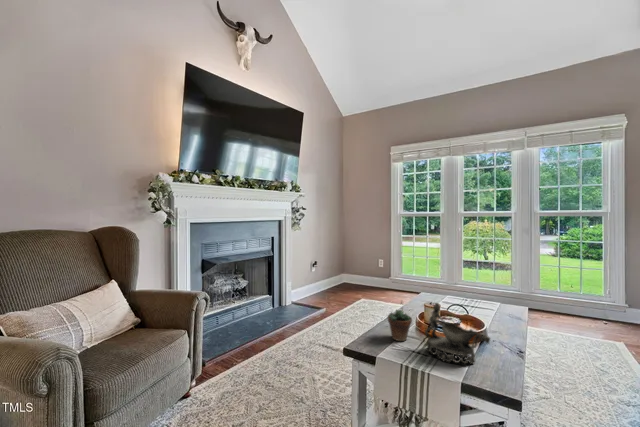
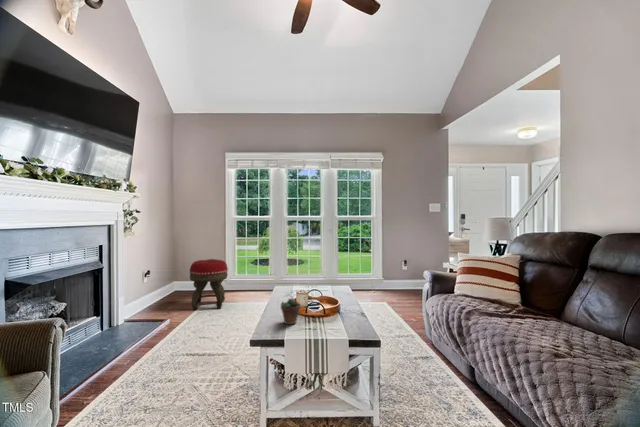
footstool: none [346,256,382,306] -> present [190,259,228,310]
decorative bowl: present [425,303,490,363] -> none [313,287,361,330]

